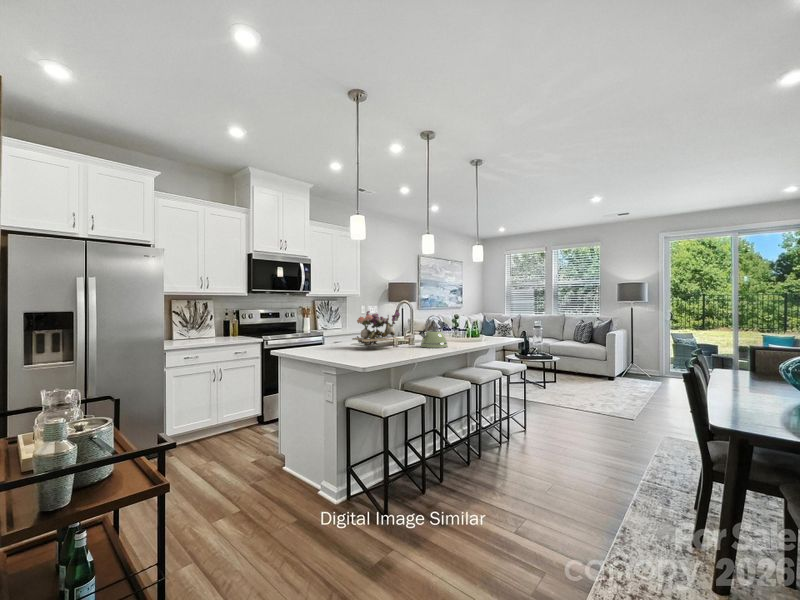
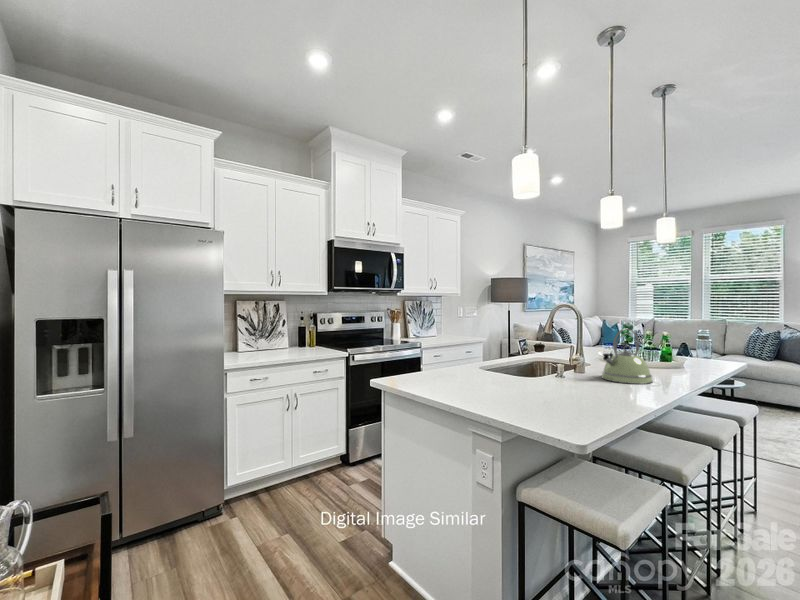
flower arrangement: present [352,310,400,347] -> none [489,317,574,378]

